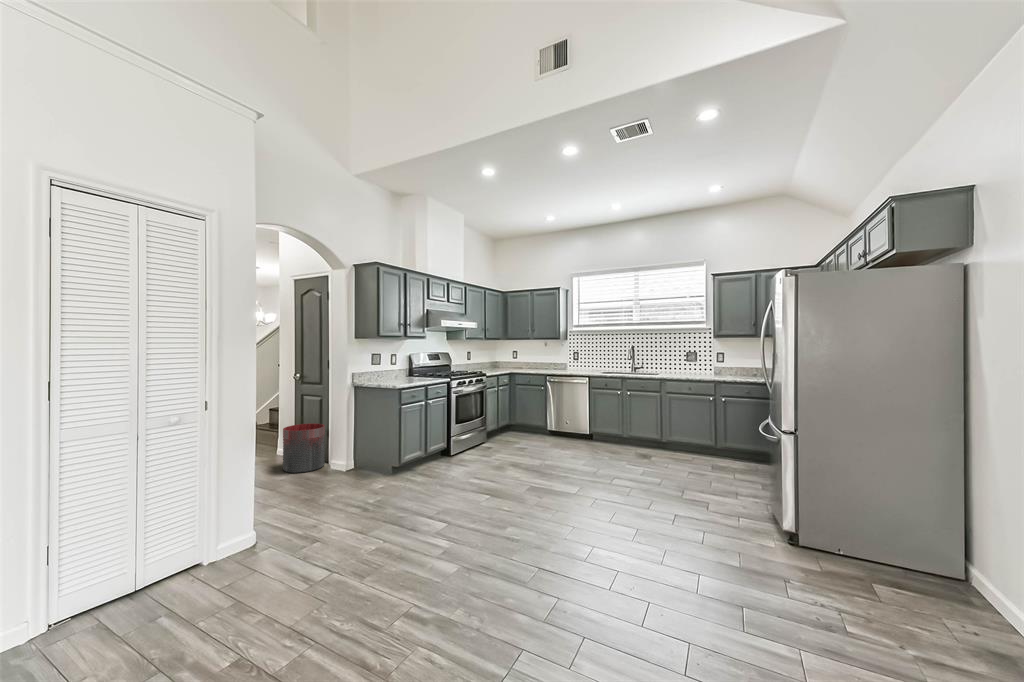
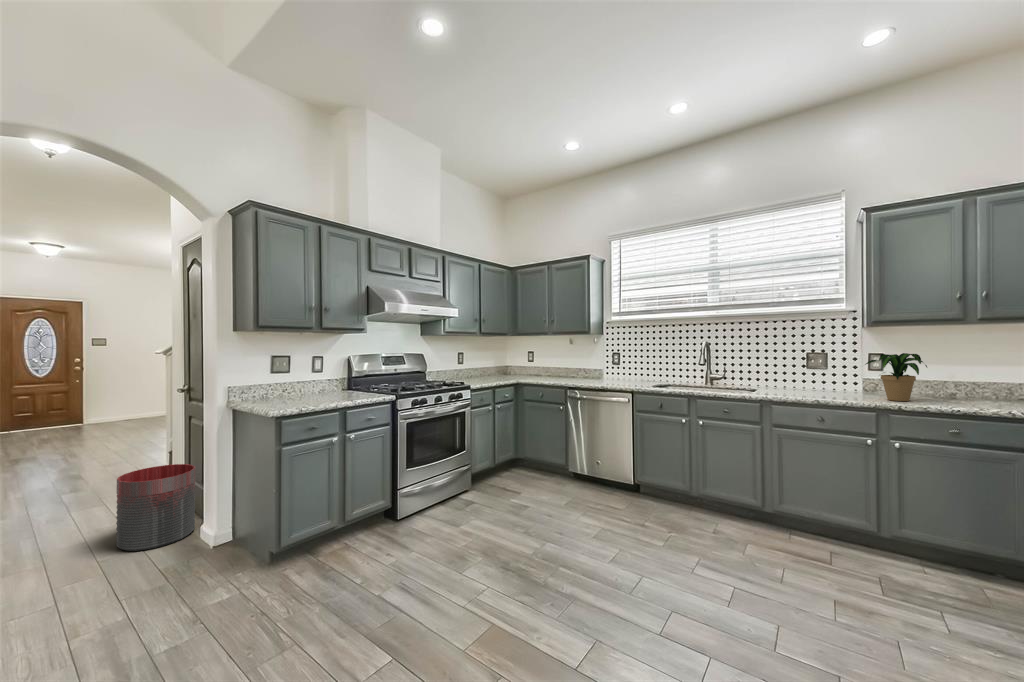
potted plant: none [711,353,740,378] -> present [865,353,927,401]

